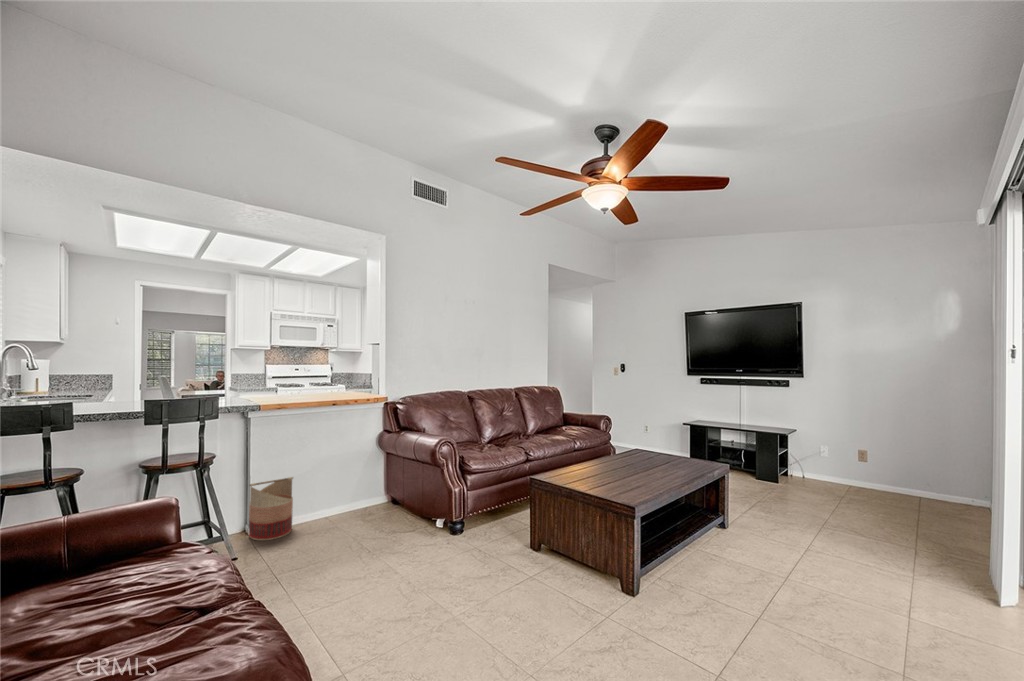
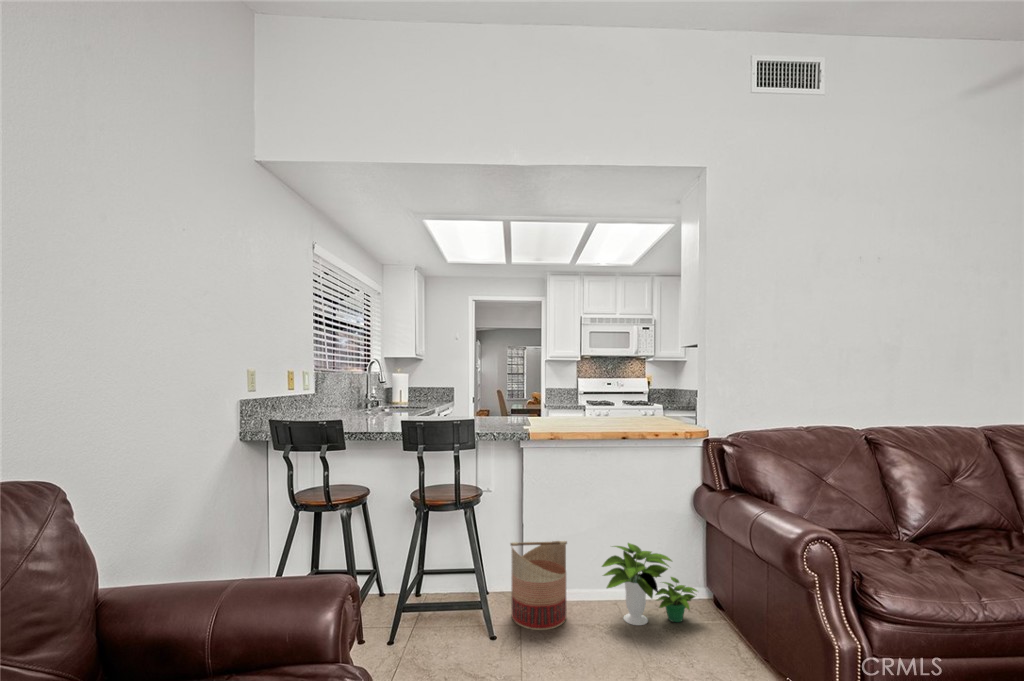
potted plant: none [318,473,380,522] -> present [602,543,697,625]

